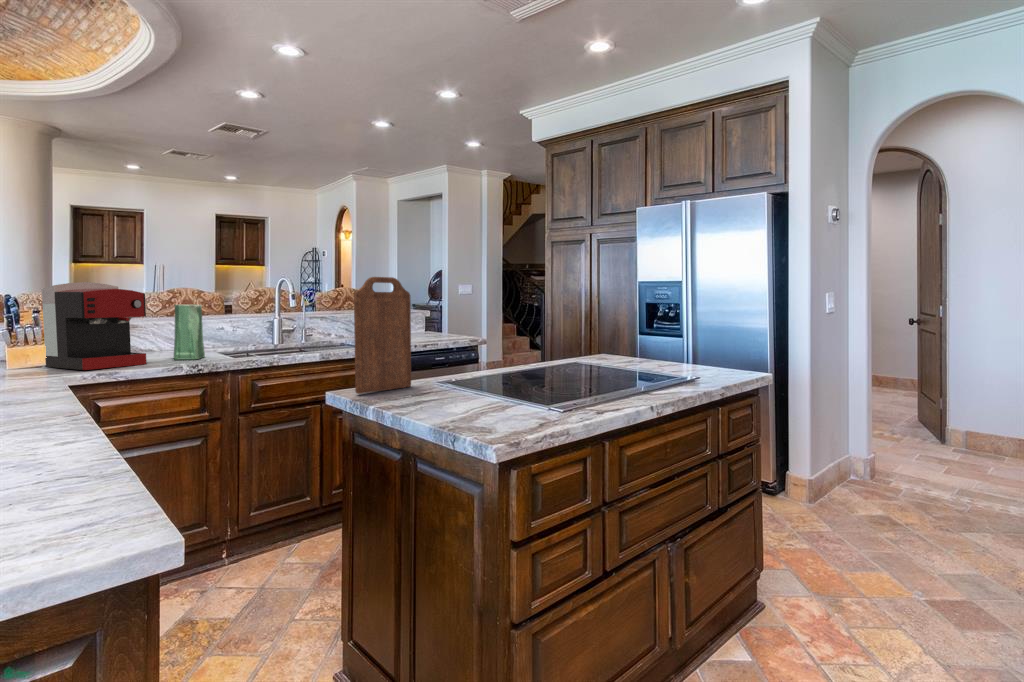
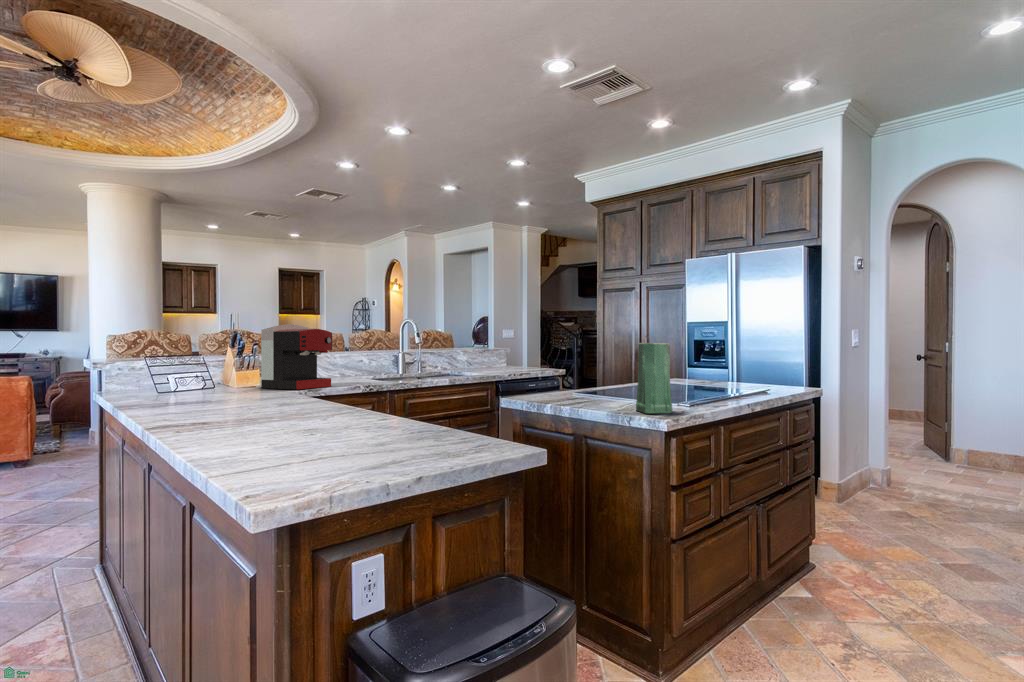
cutting board: present [354,277,411,394] -> none [532,318,562,399]
vase: present [174,304,205,359] -> present [636,343,672,413]

